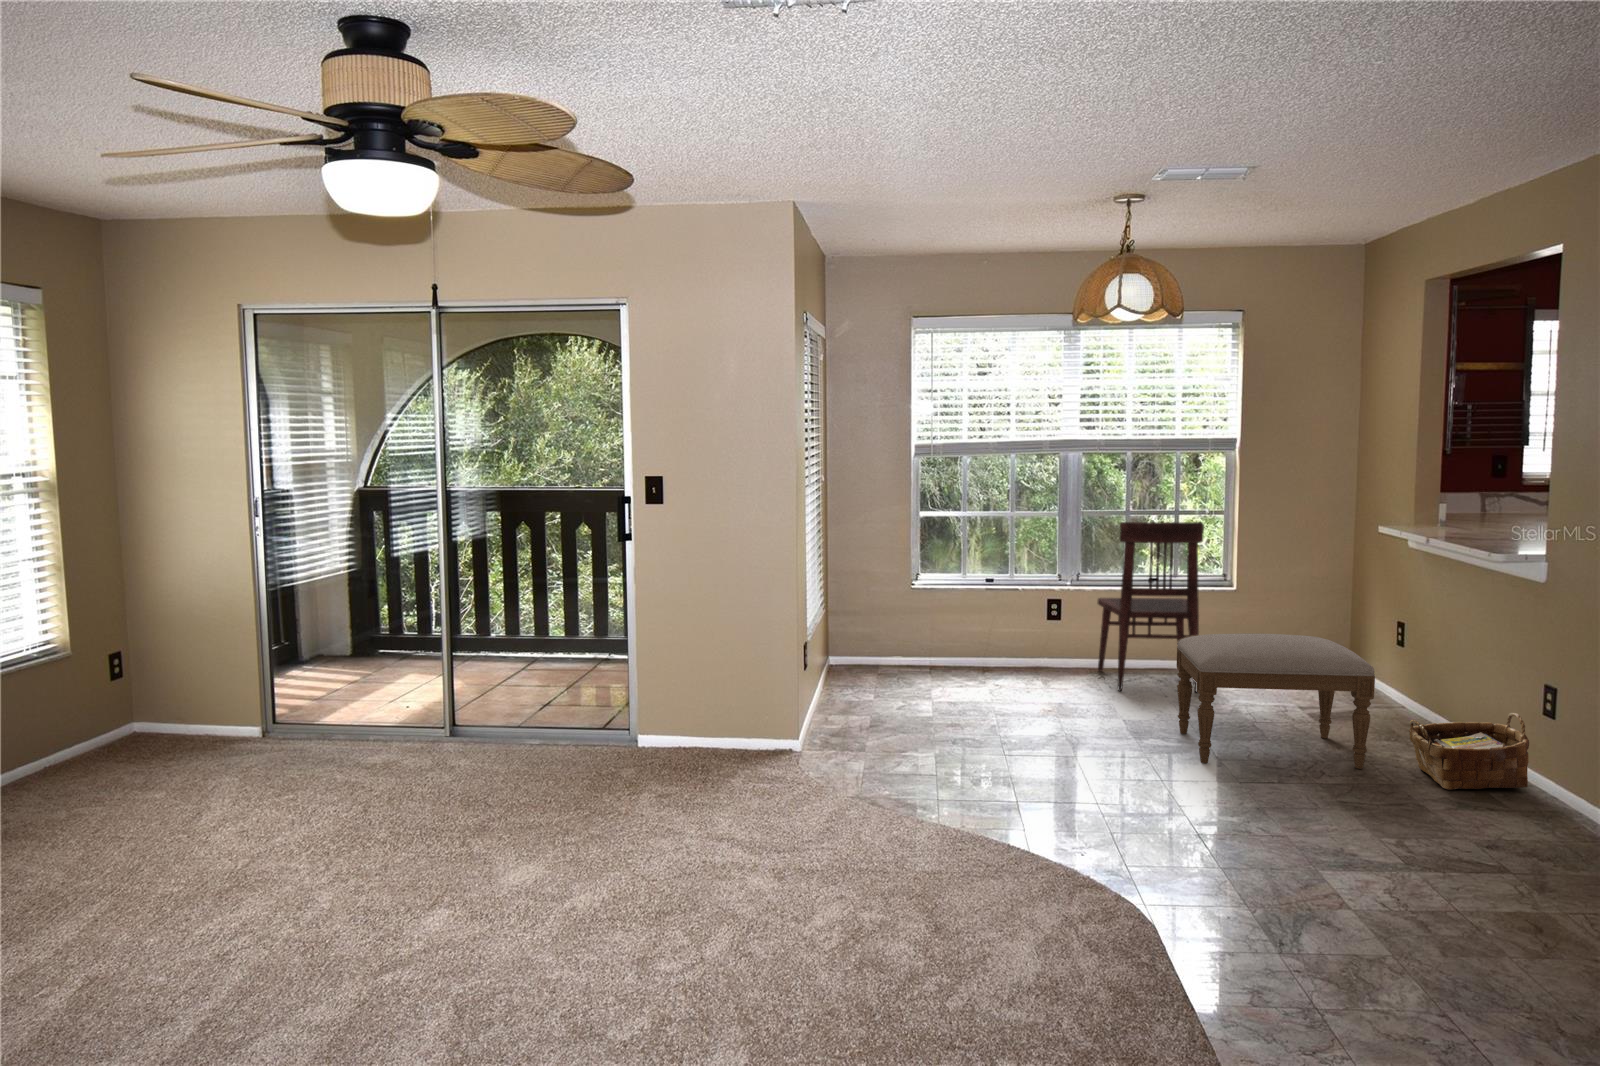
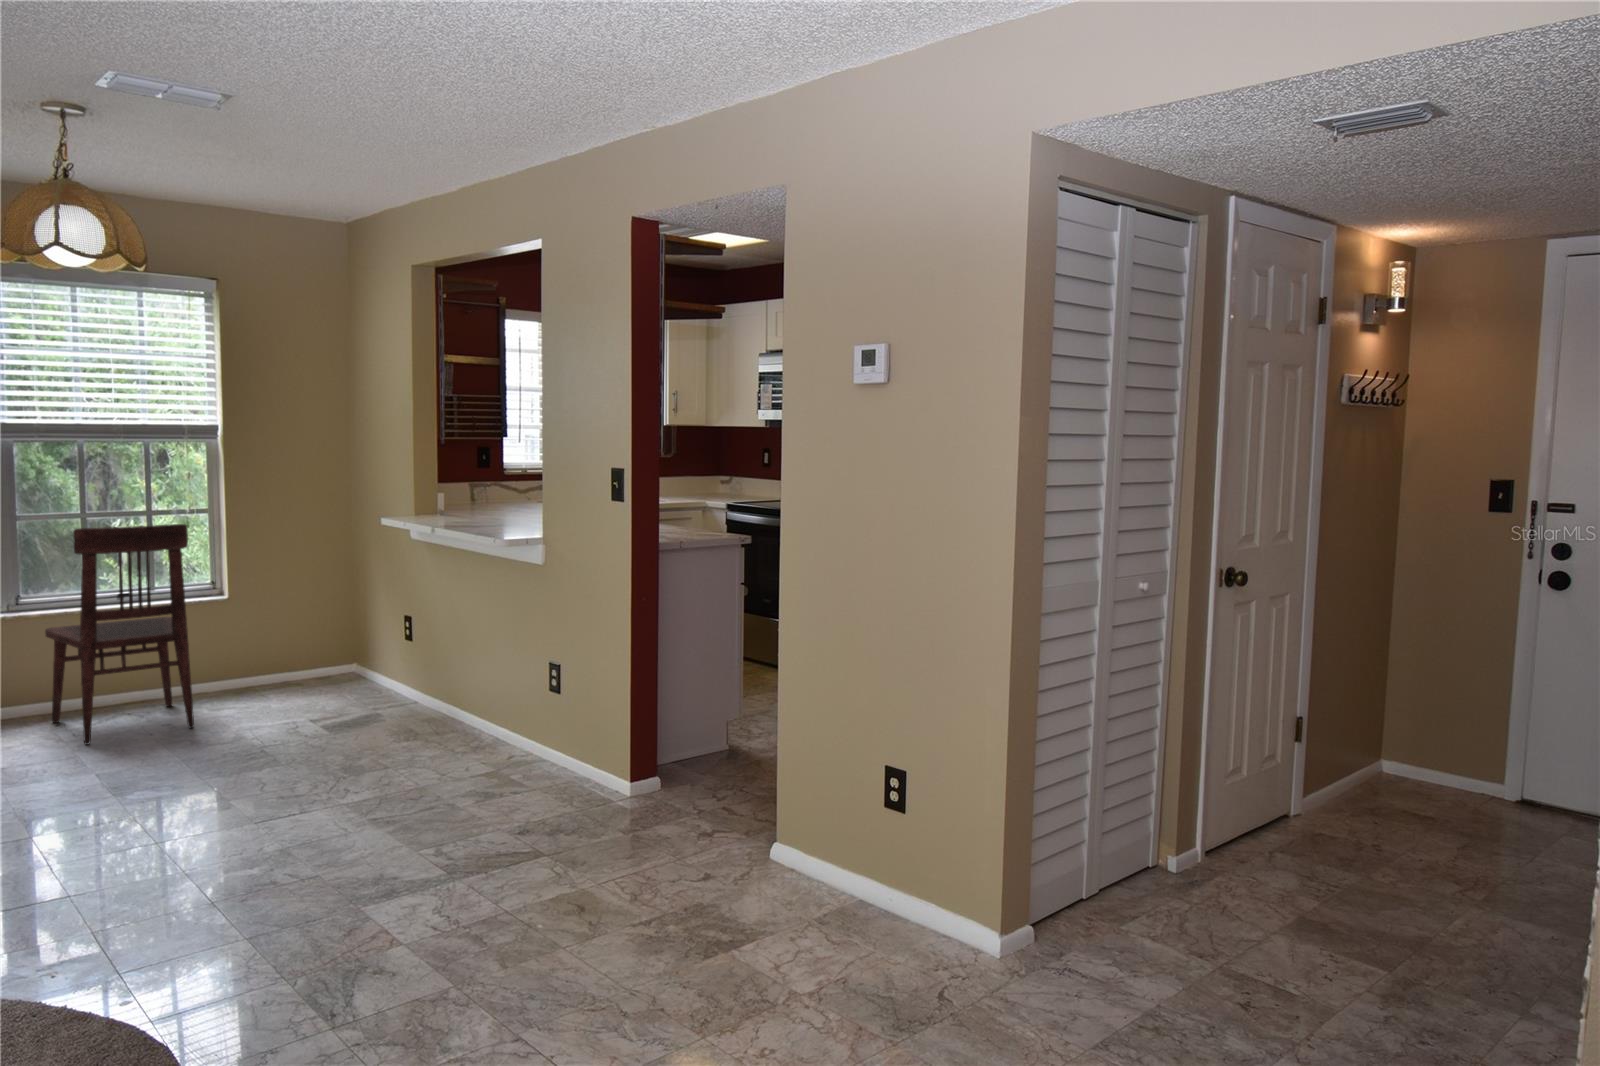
ottoman: present [1177,633,1375,769] -> none [166,645,397,815]
woven basket: present [1409,713,1529,790] -> none [431,694,538,782]

